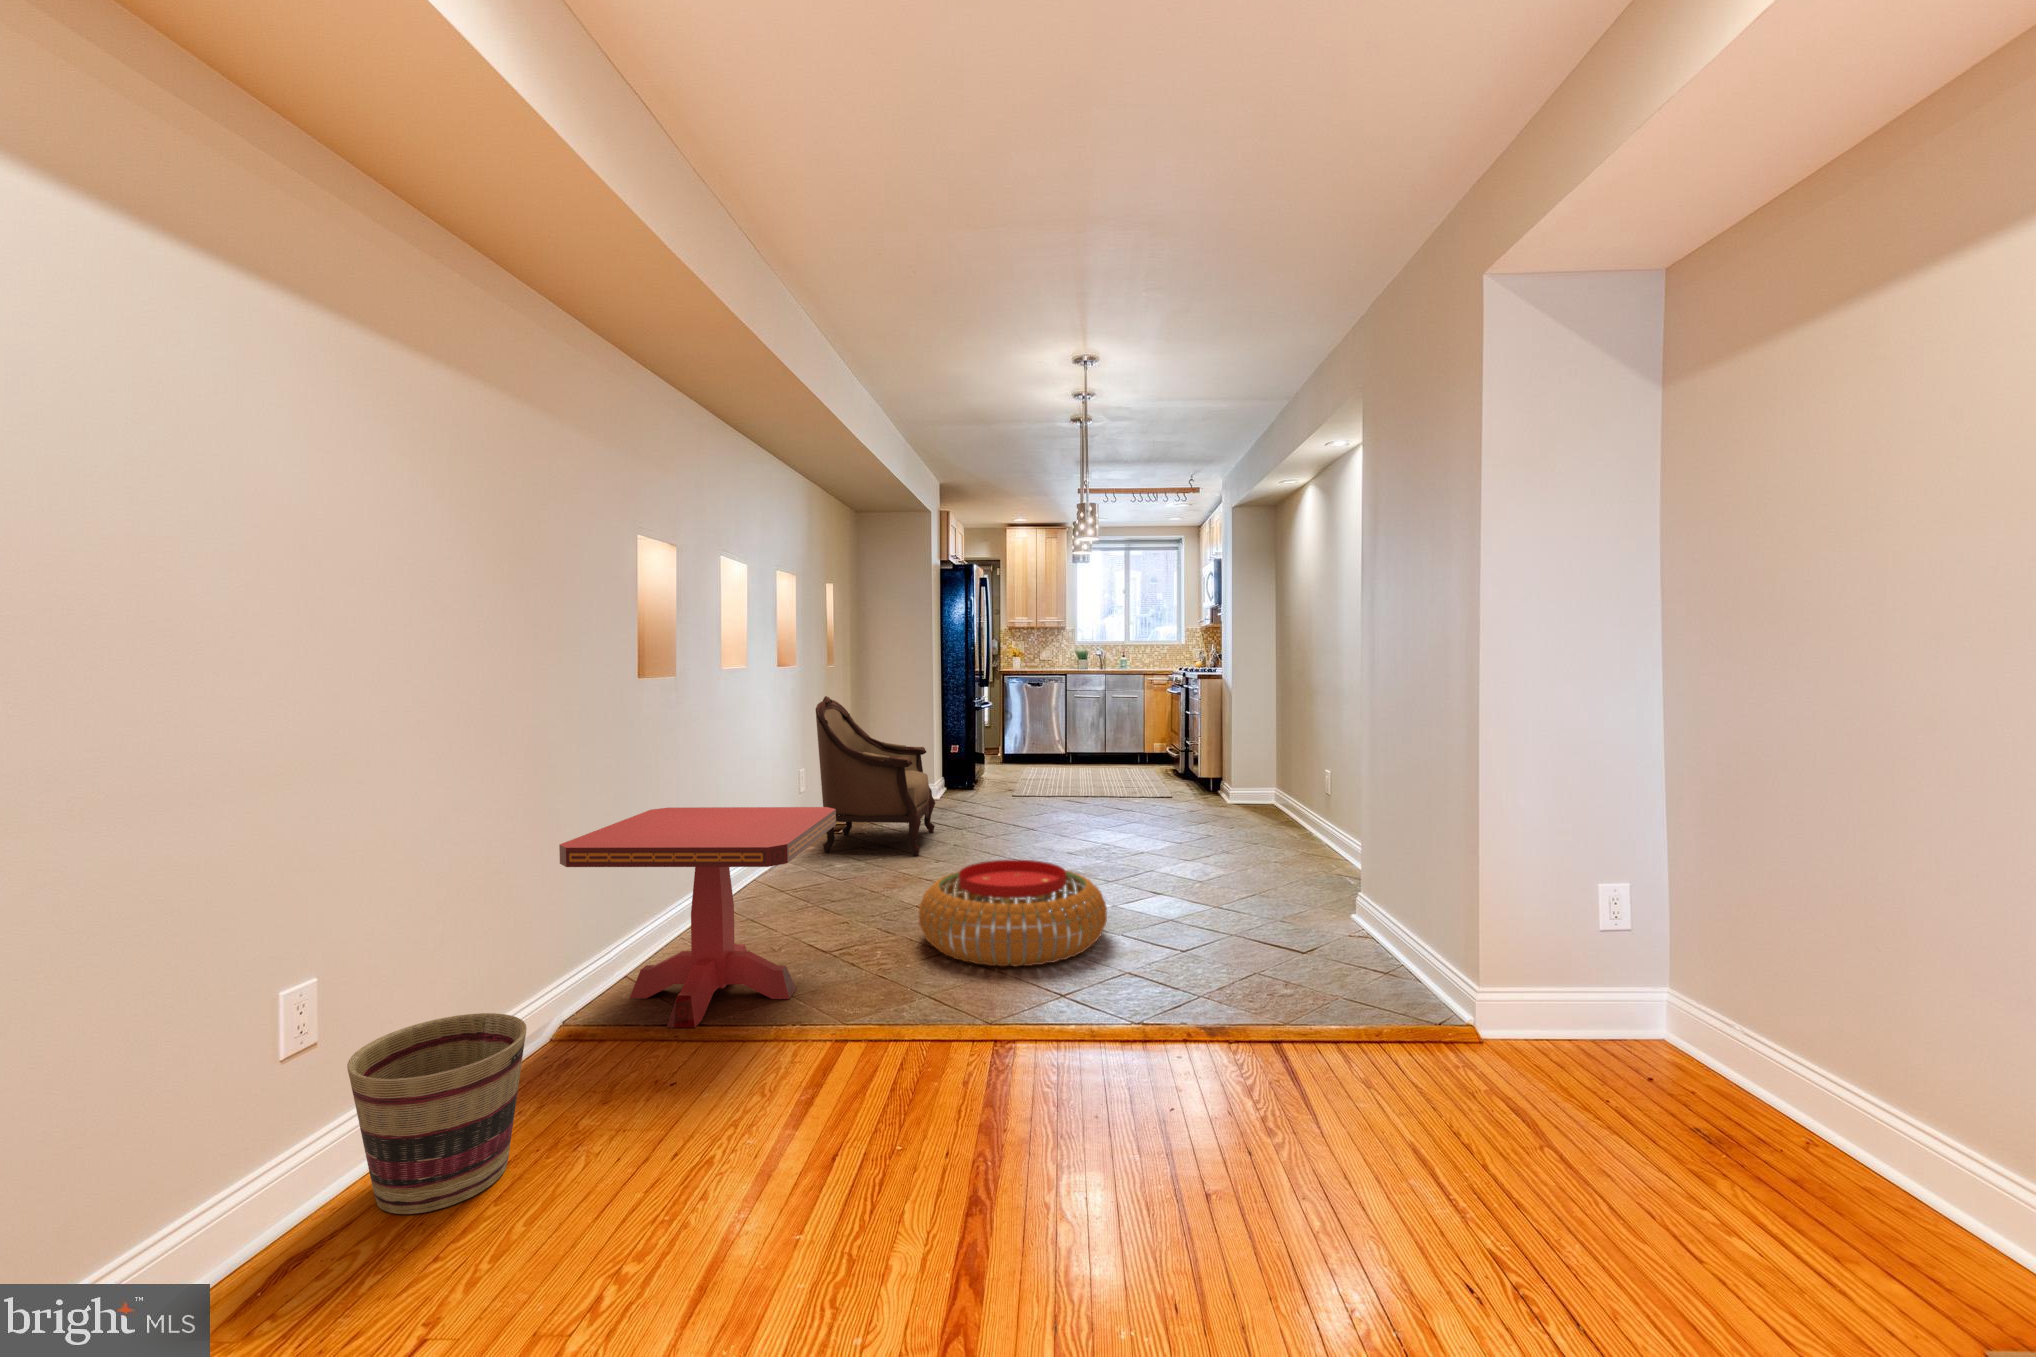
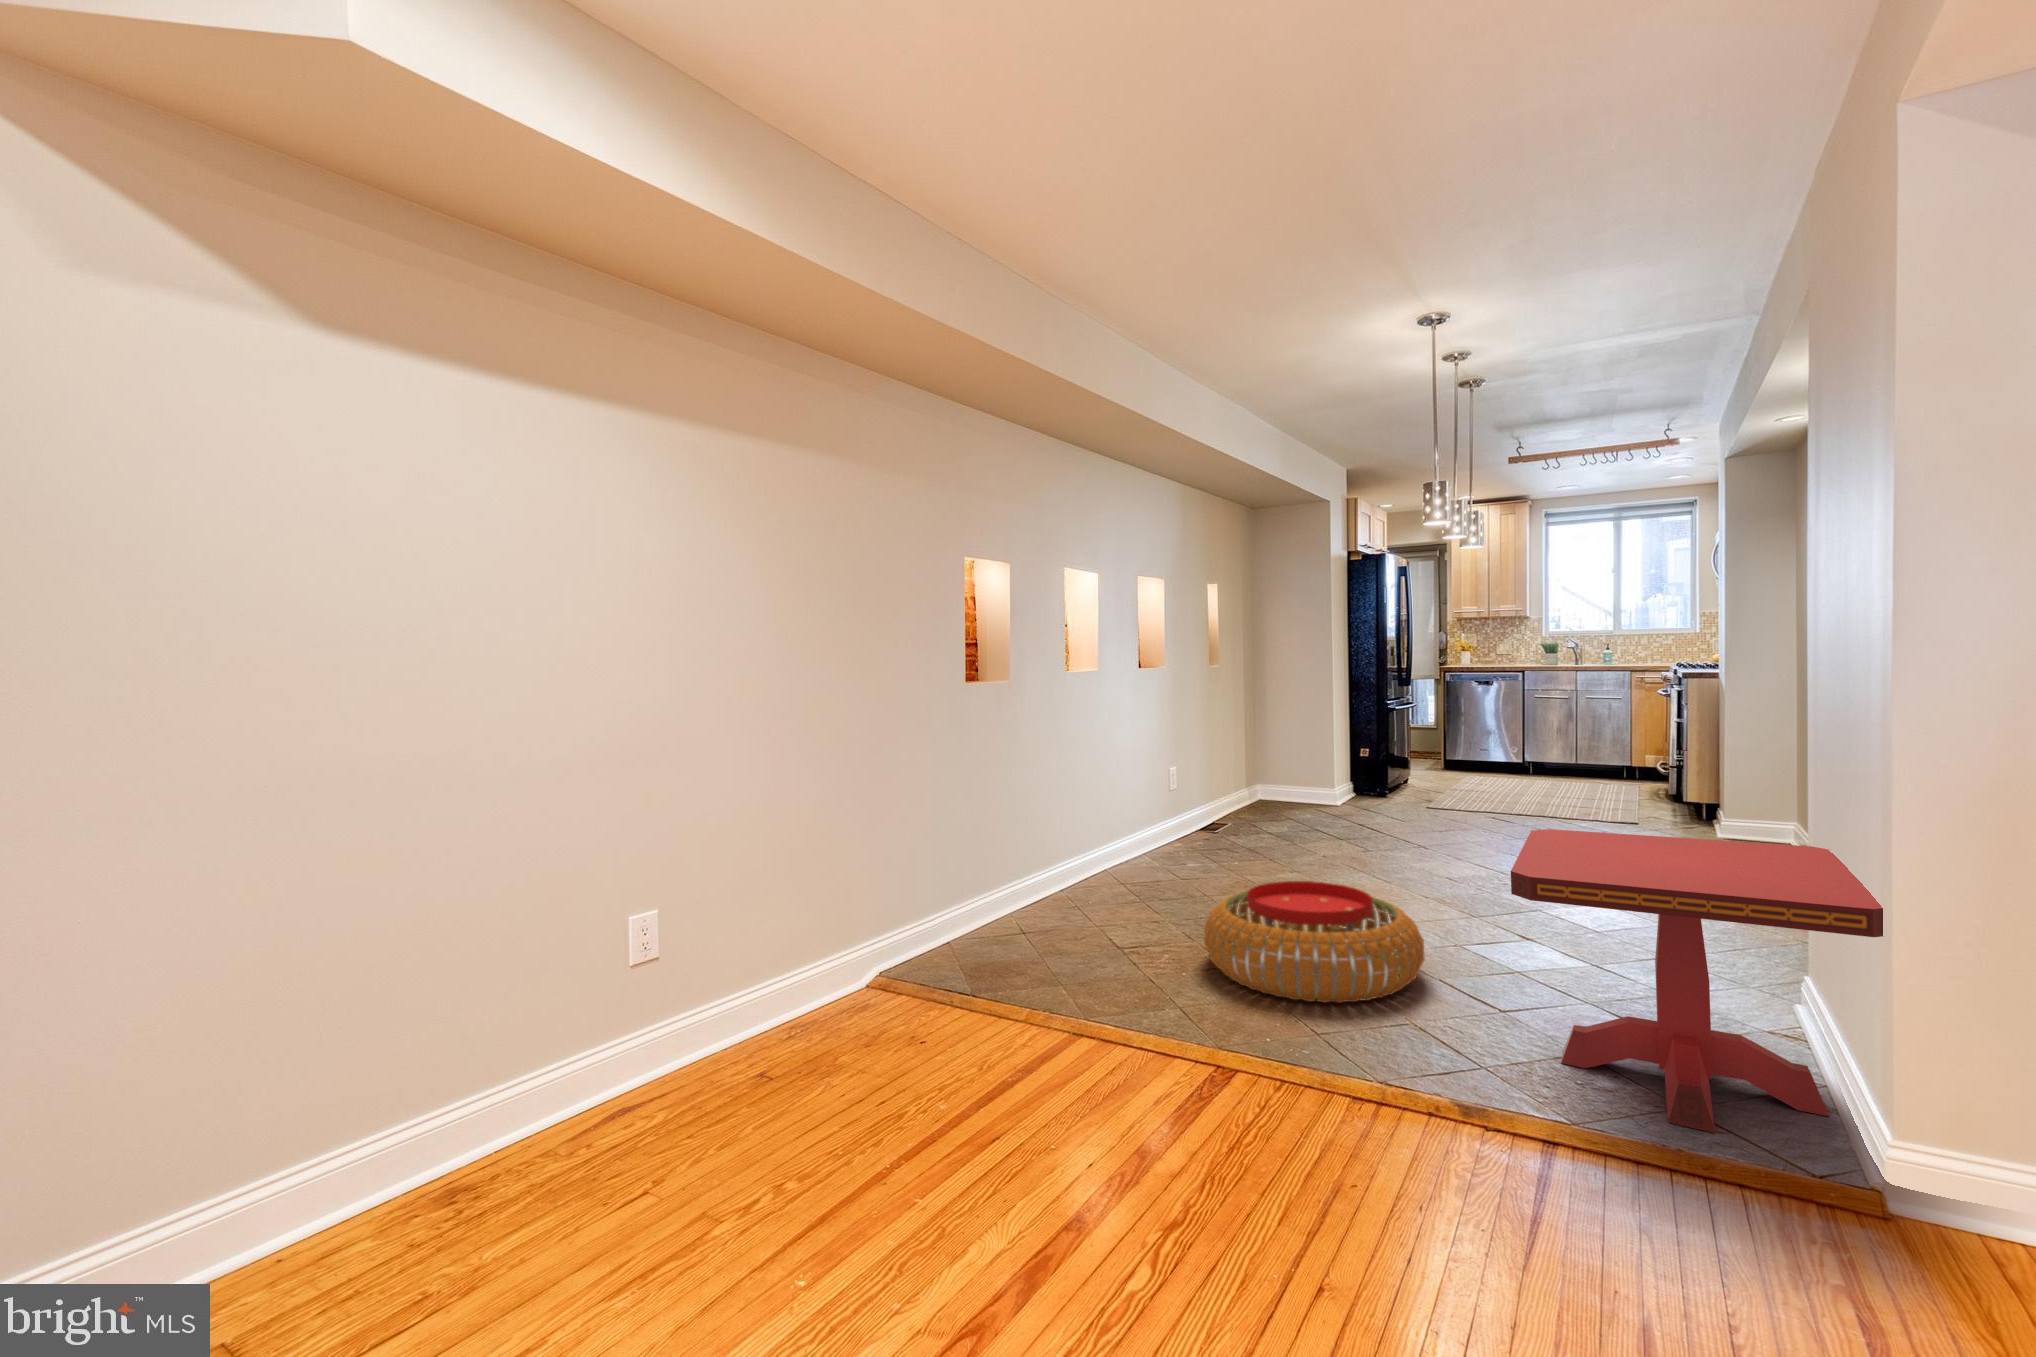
armchair: present [816,696,935,856] -> none [1169,700,1307,869]
side table: present [559,807,836,1028] -> present [1511,829,1883,1133]
basket: present [347,1013,527,1214] -> none [665,954,786,1098]

